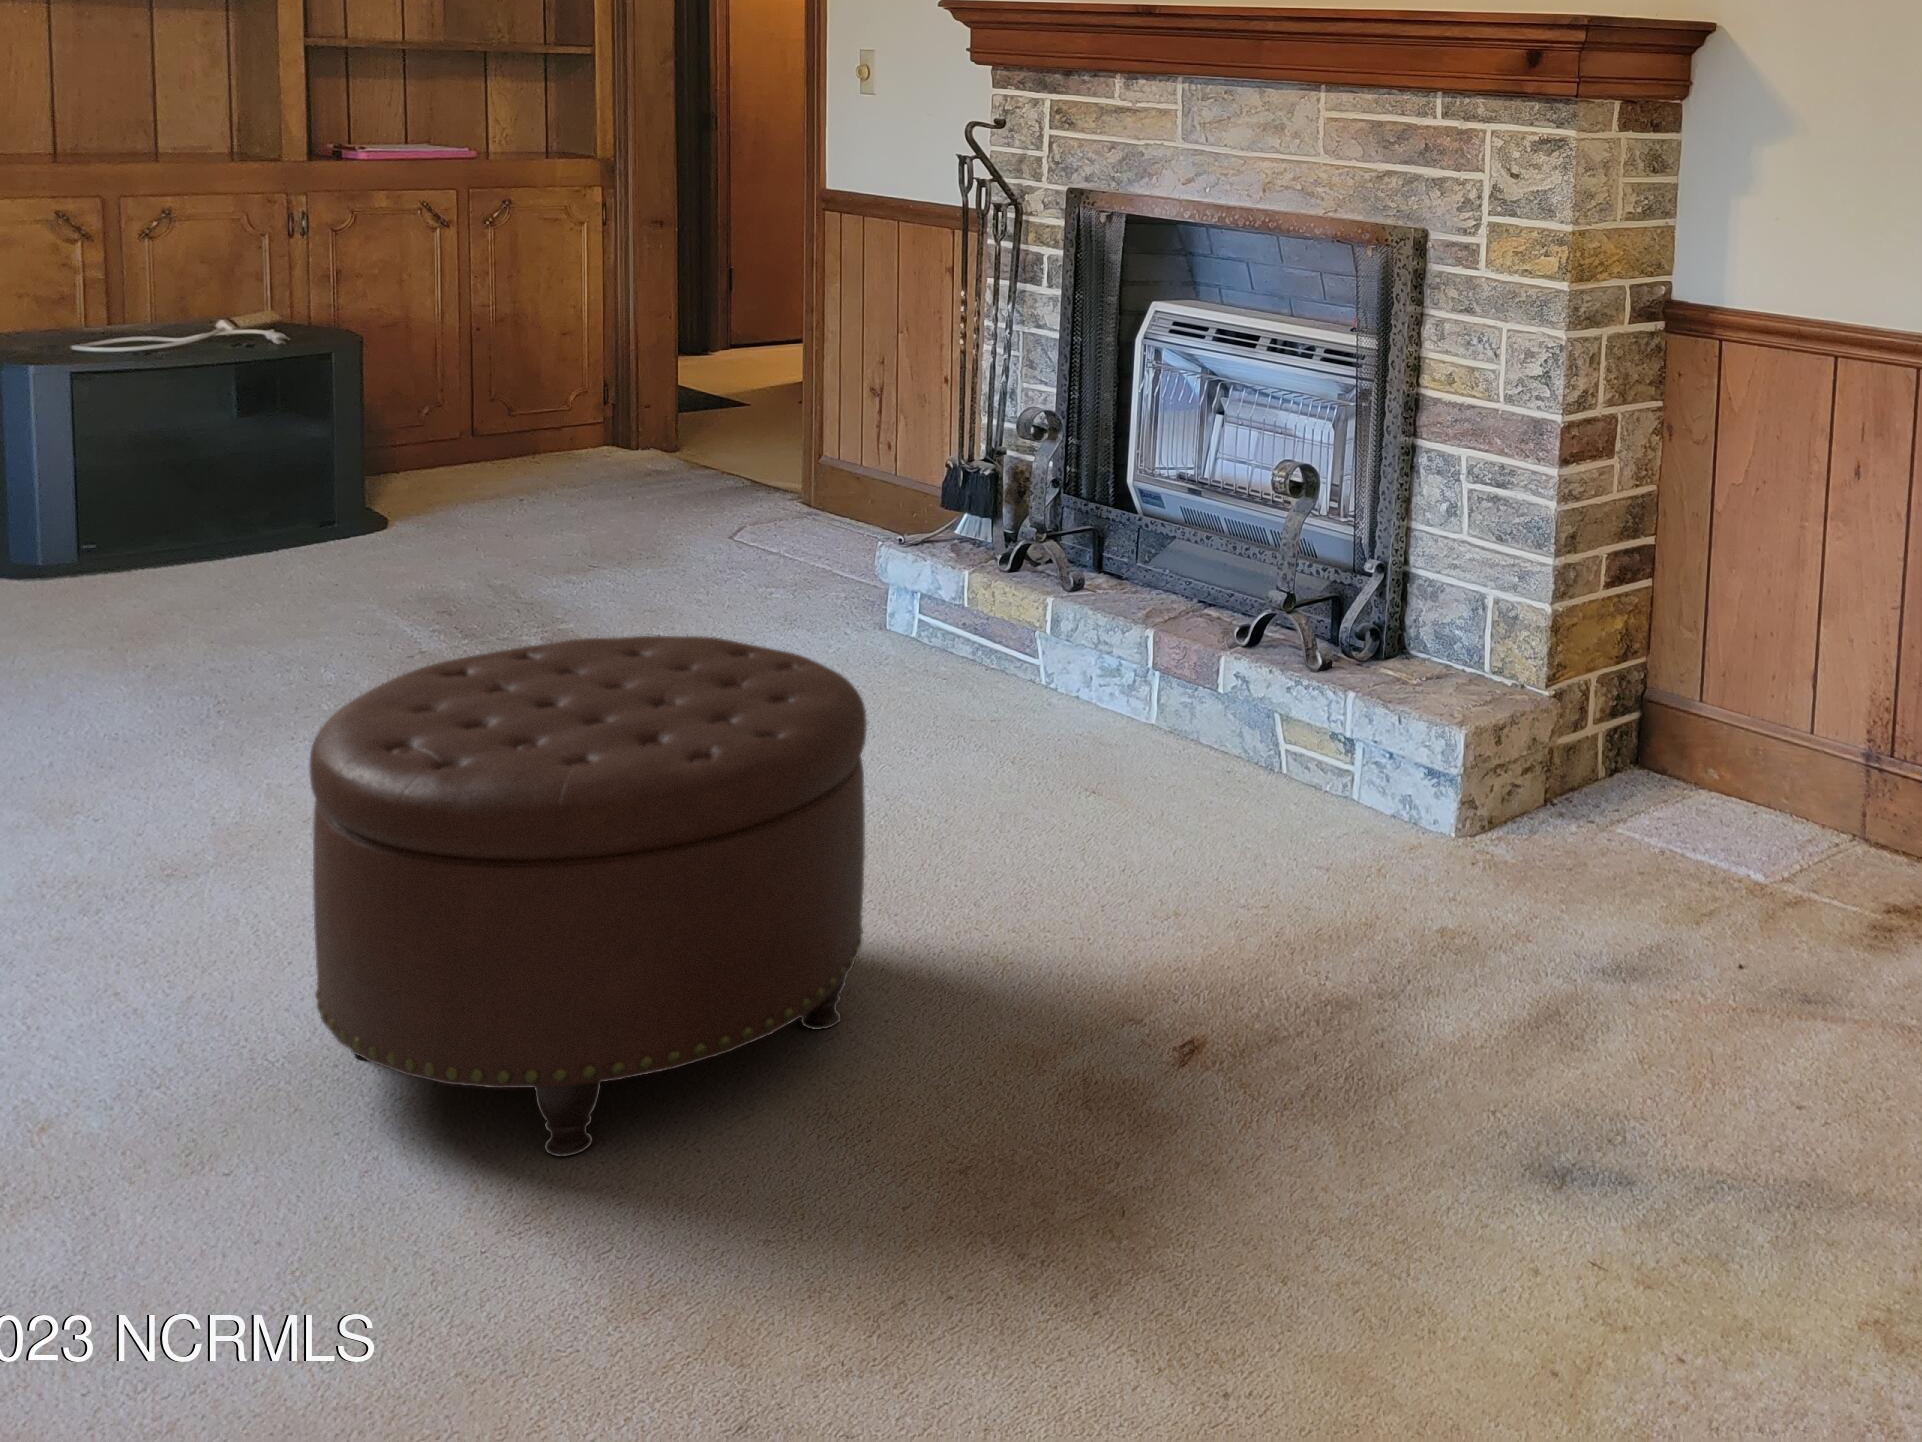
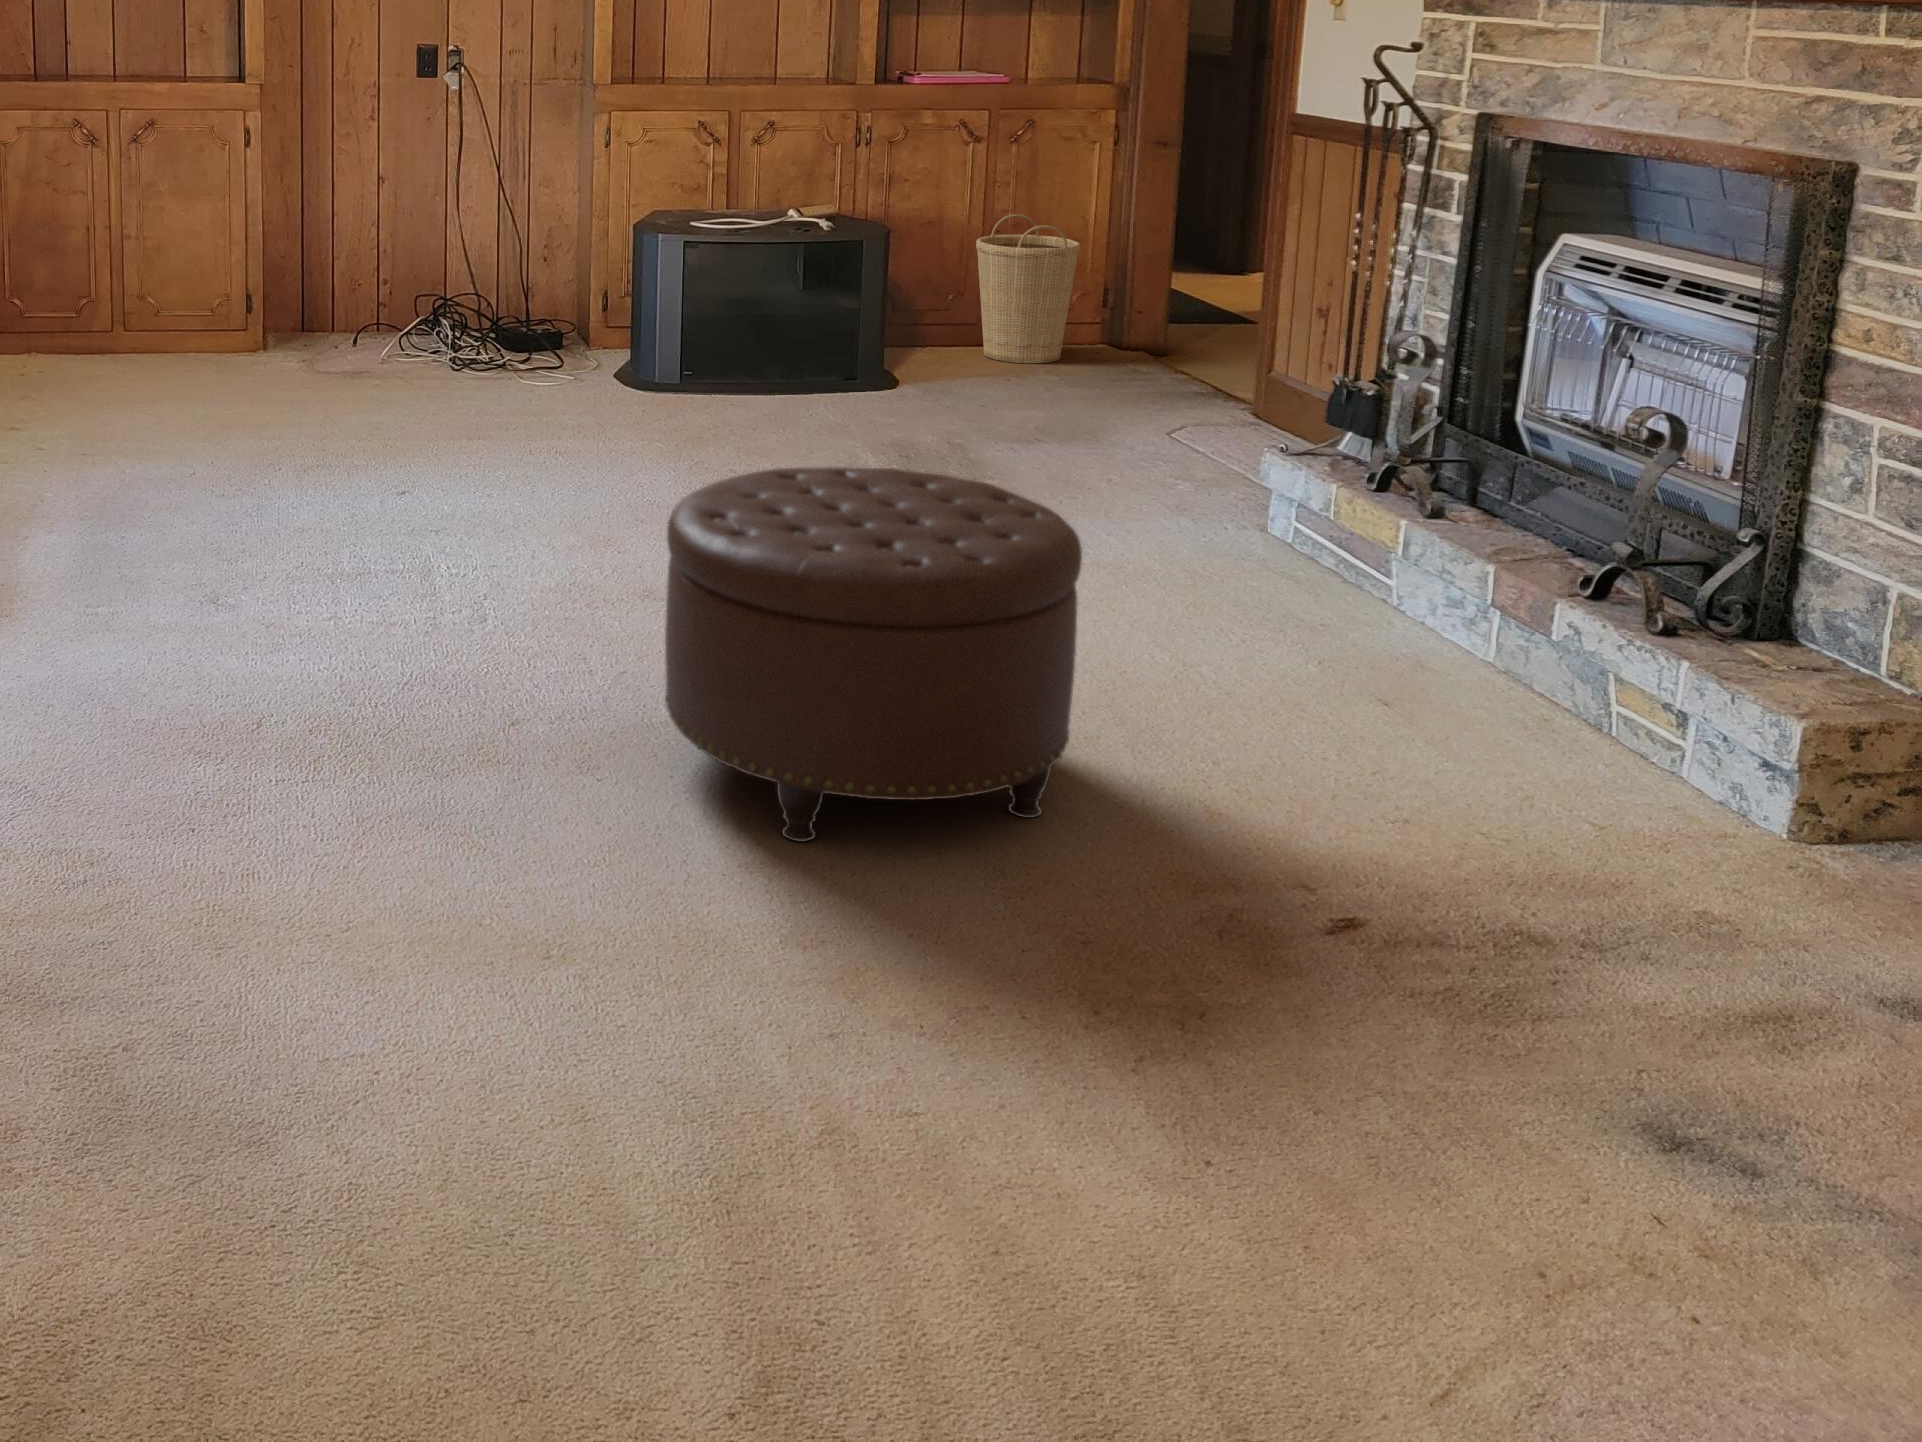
basket: none [458,310,584,482] -> present [976,214,1080,363]

